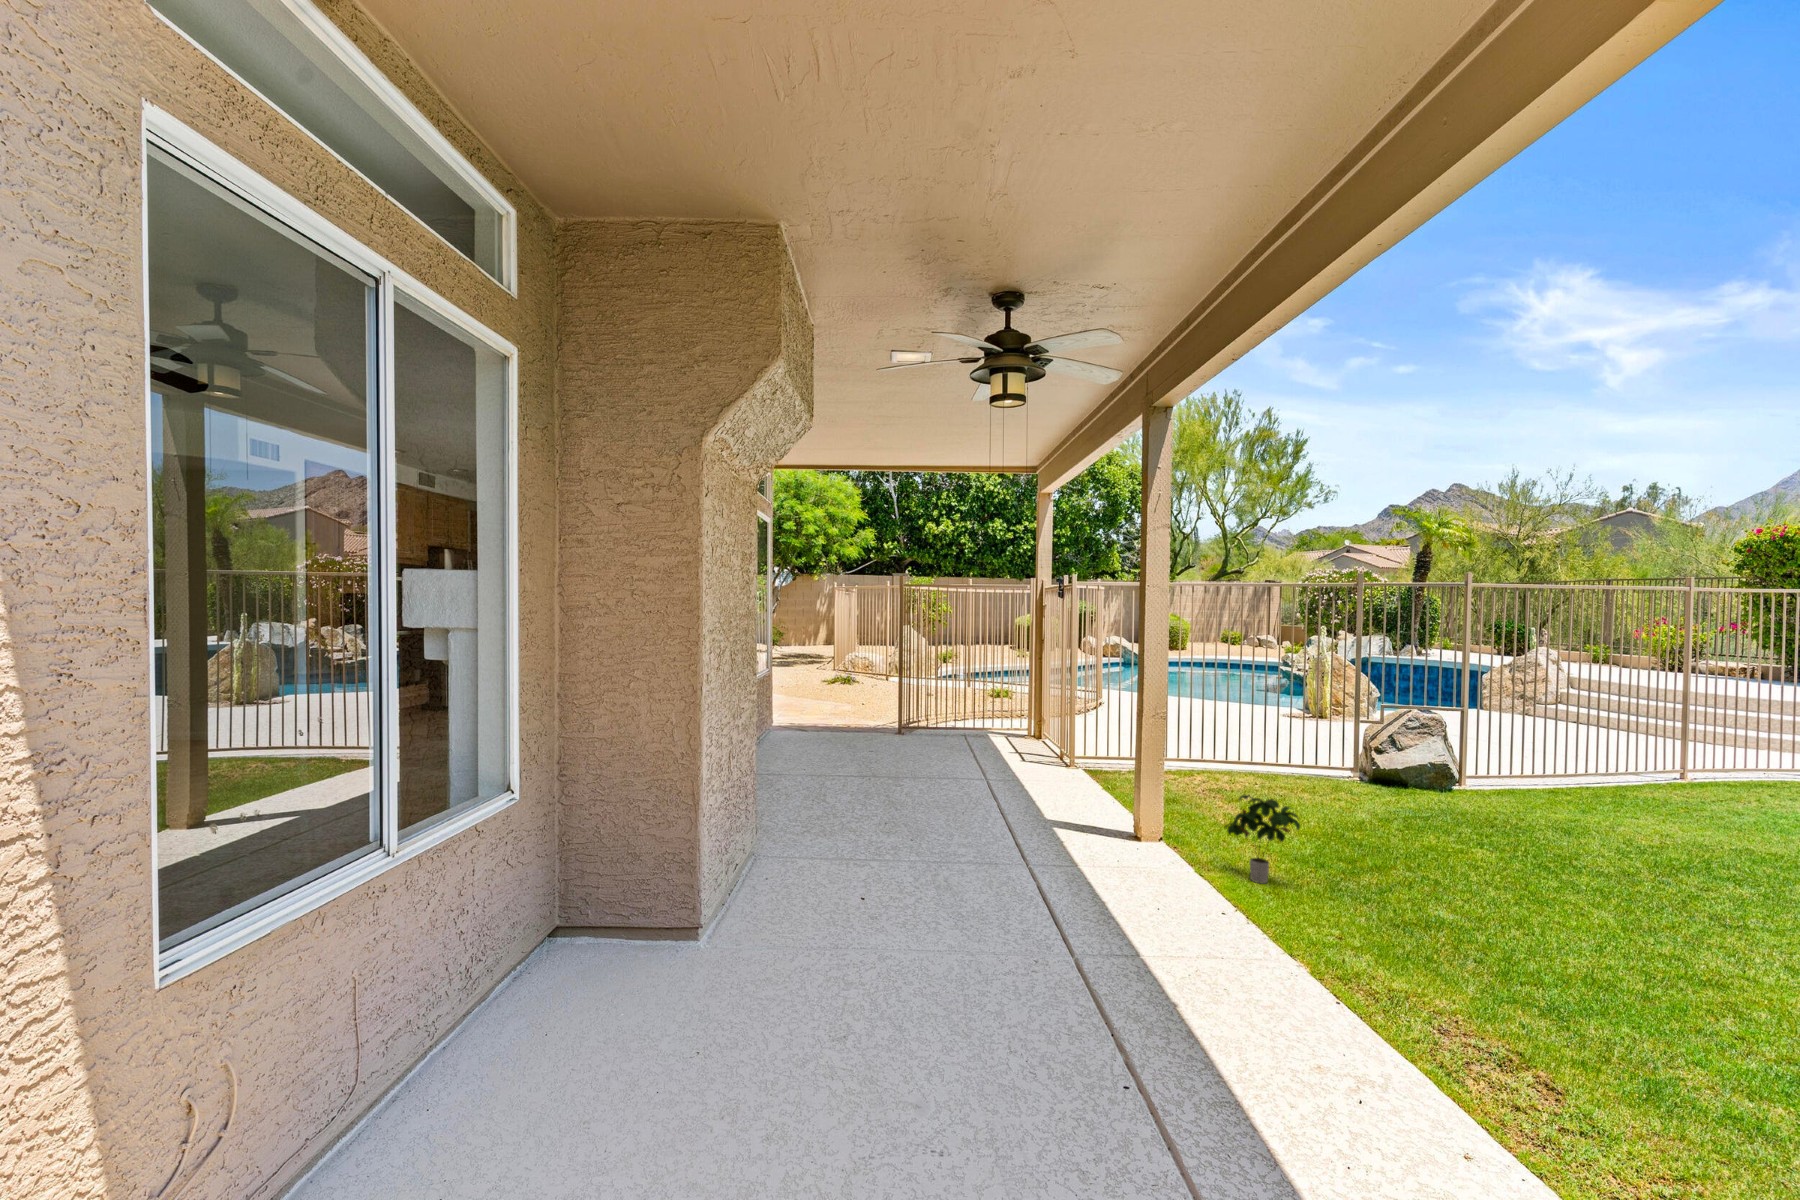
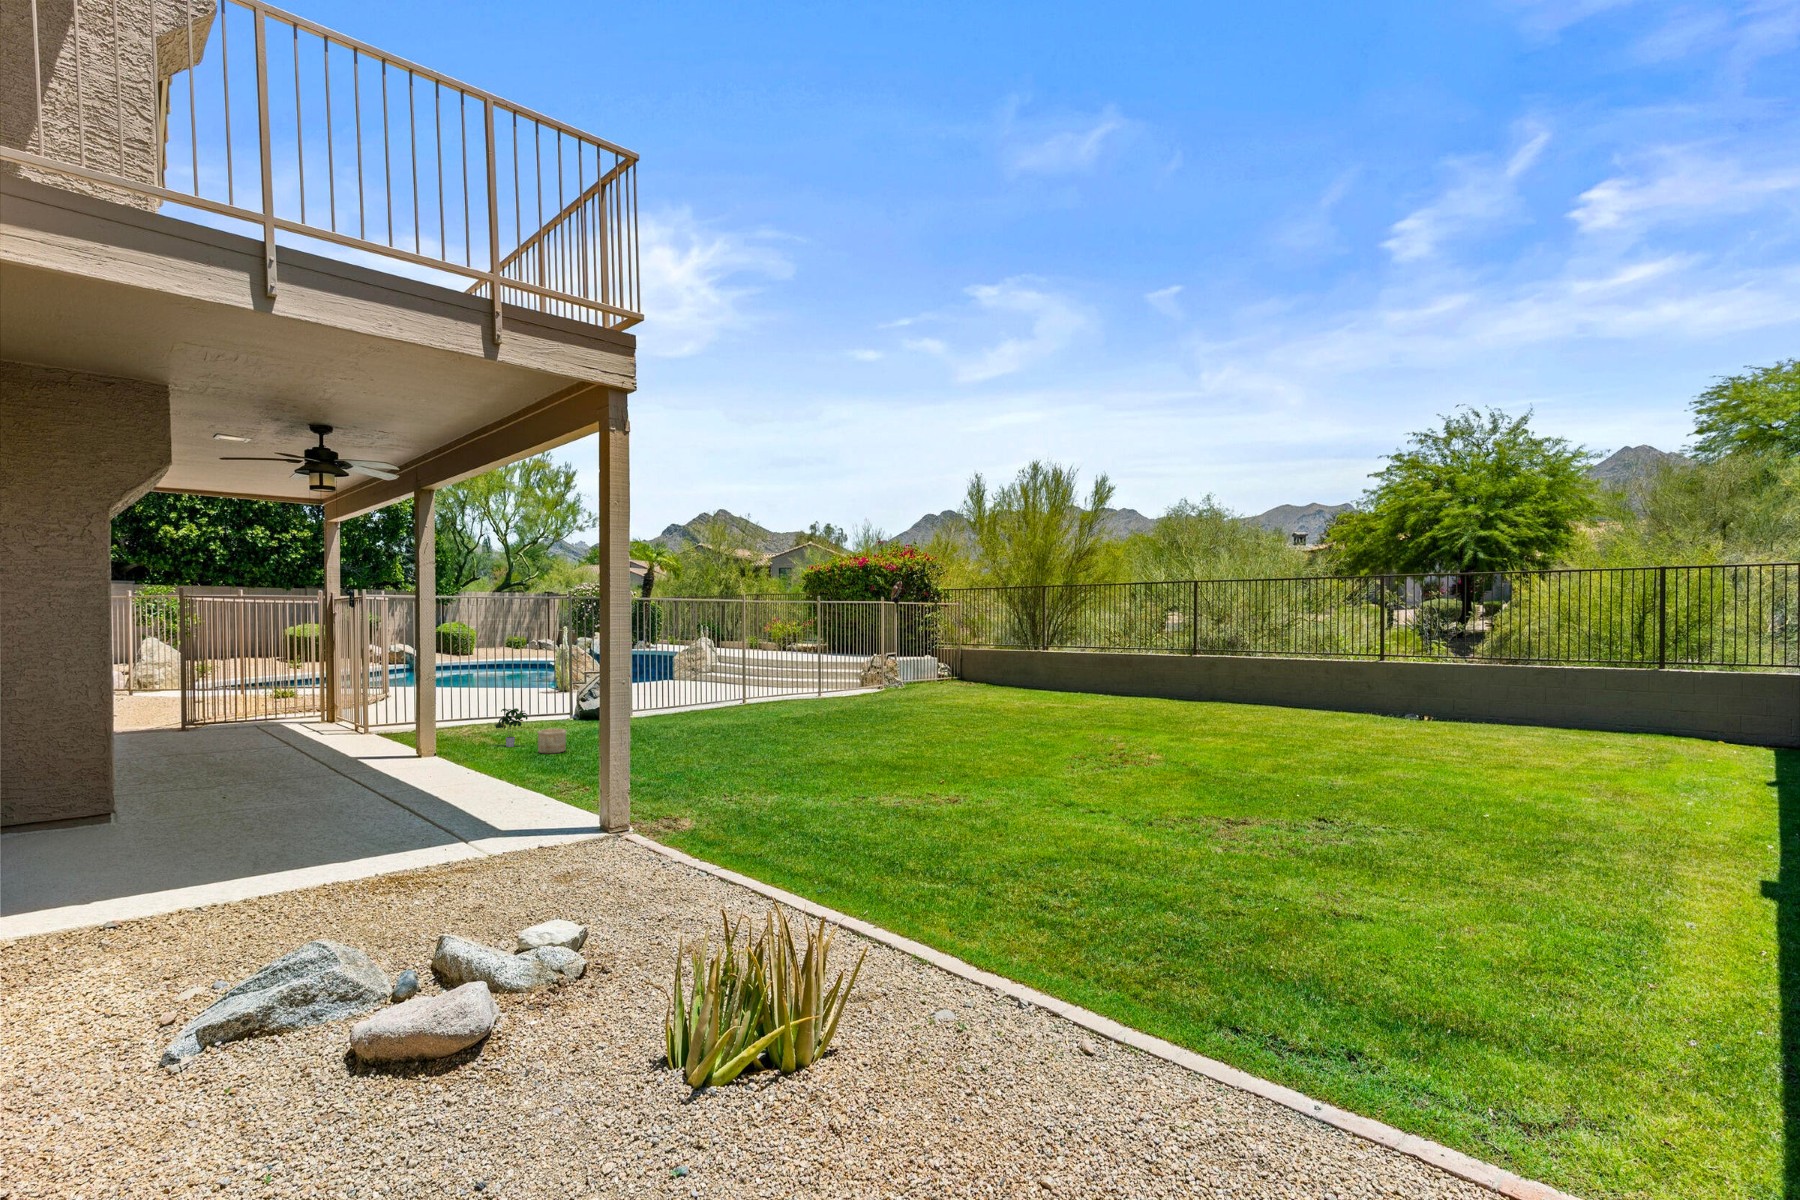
wooden bucket: none [1333,875,1417,955] -> present [538,728,566,753]

